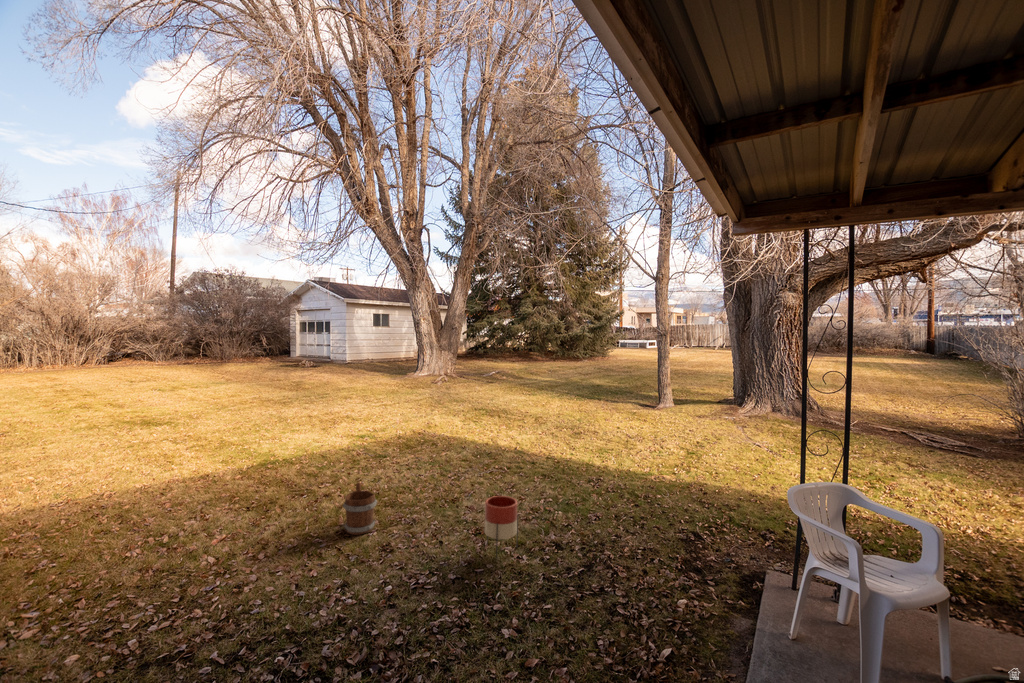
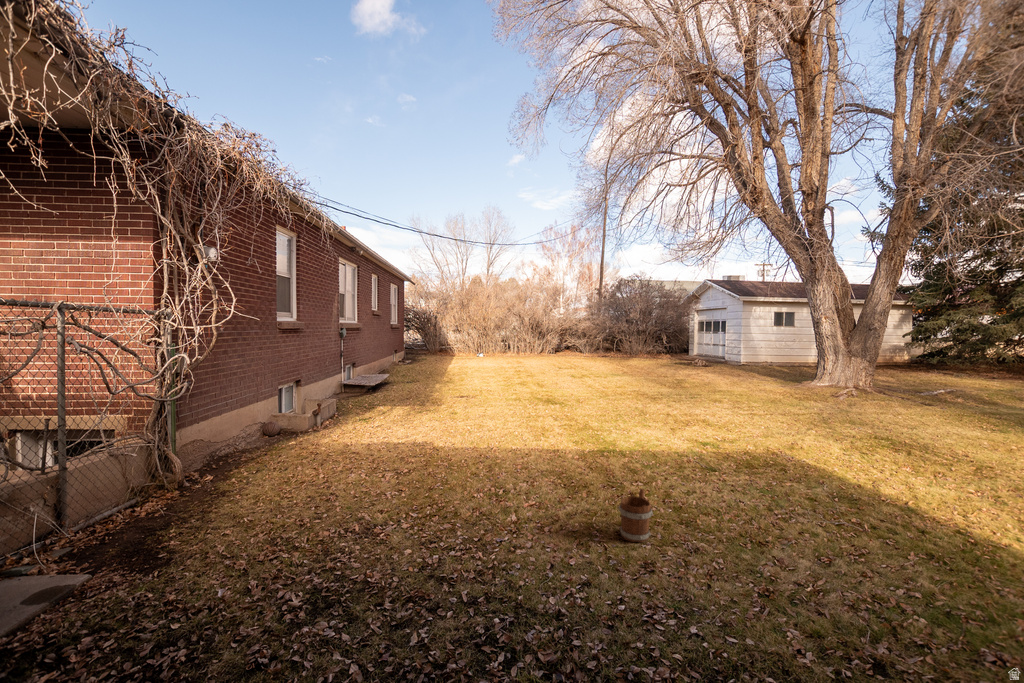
planter: present [485,496,518,558] -> none [757,555,812,639]

